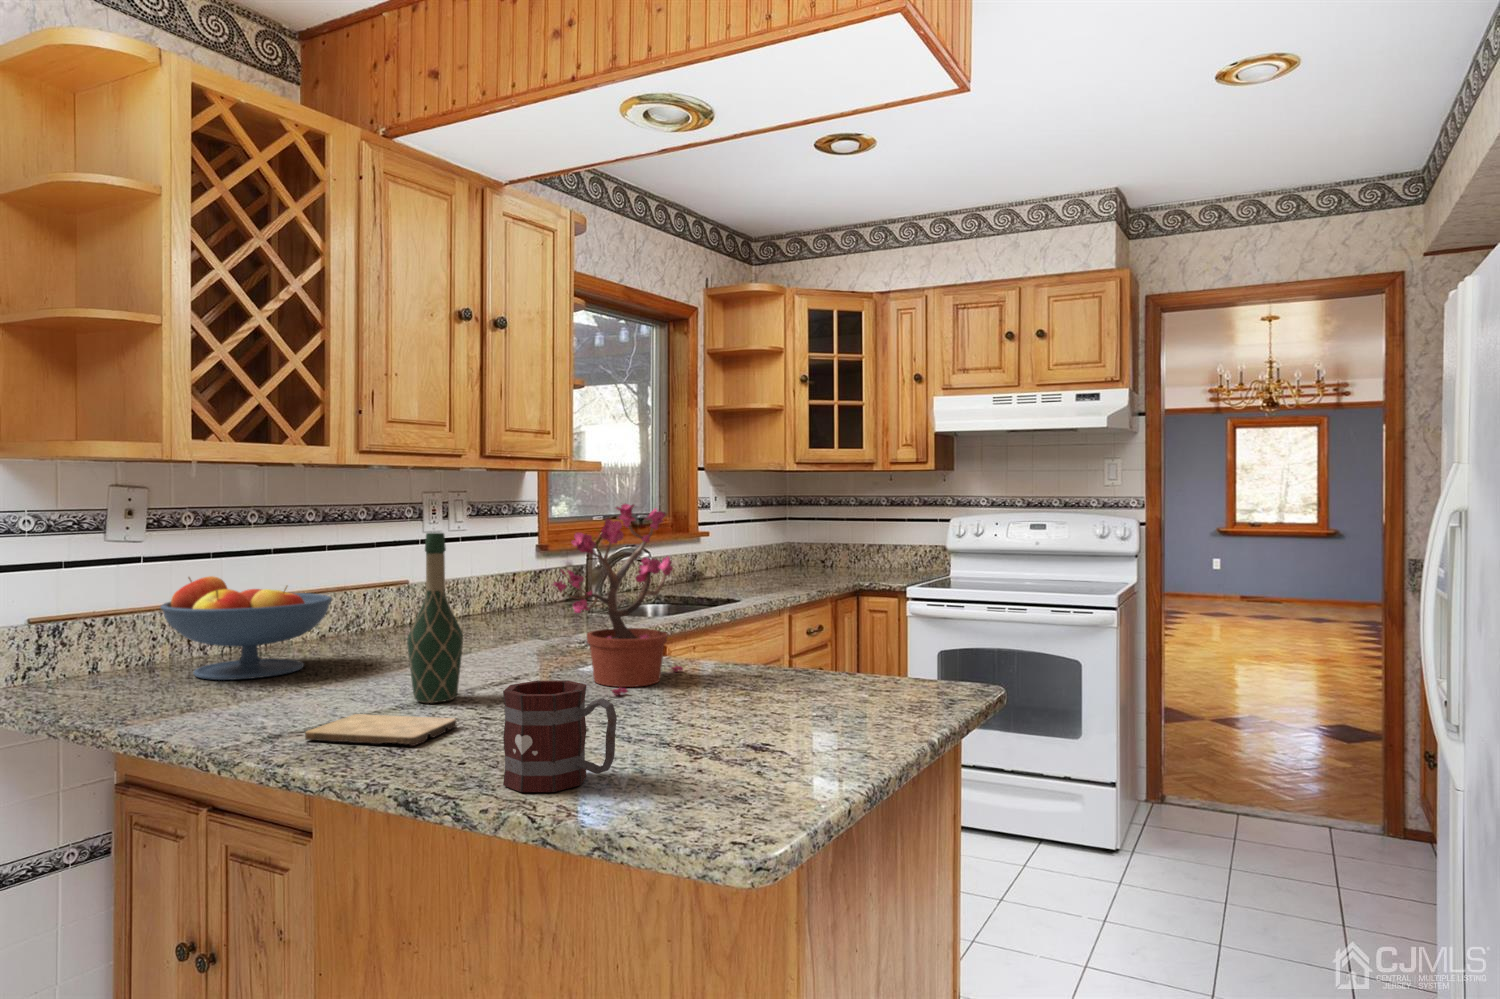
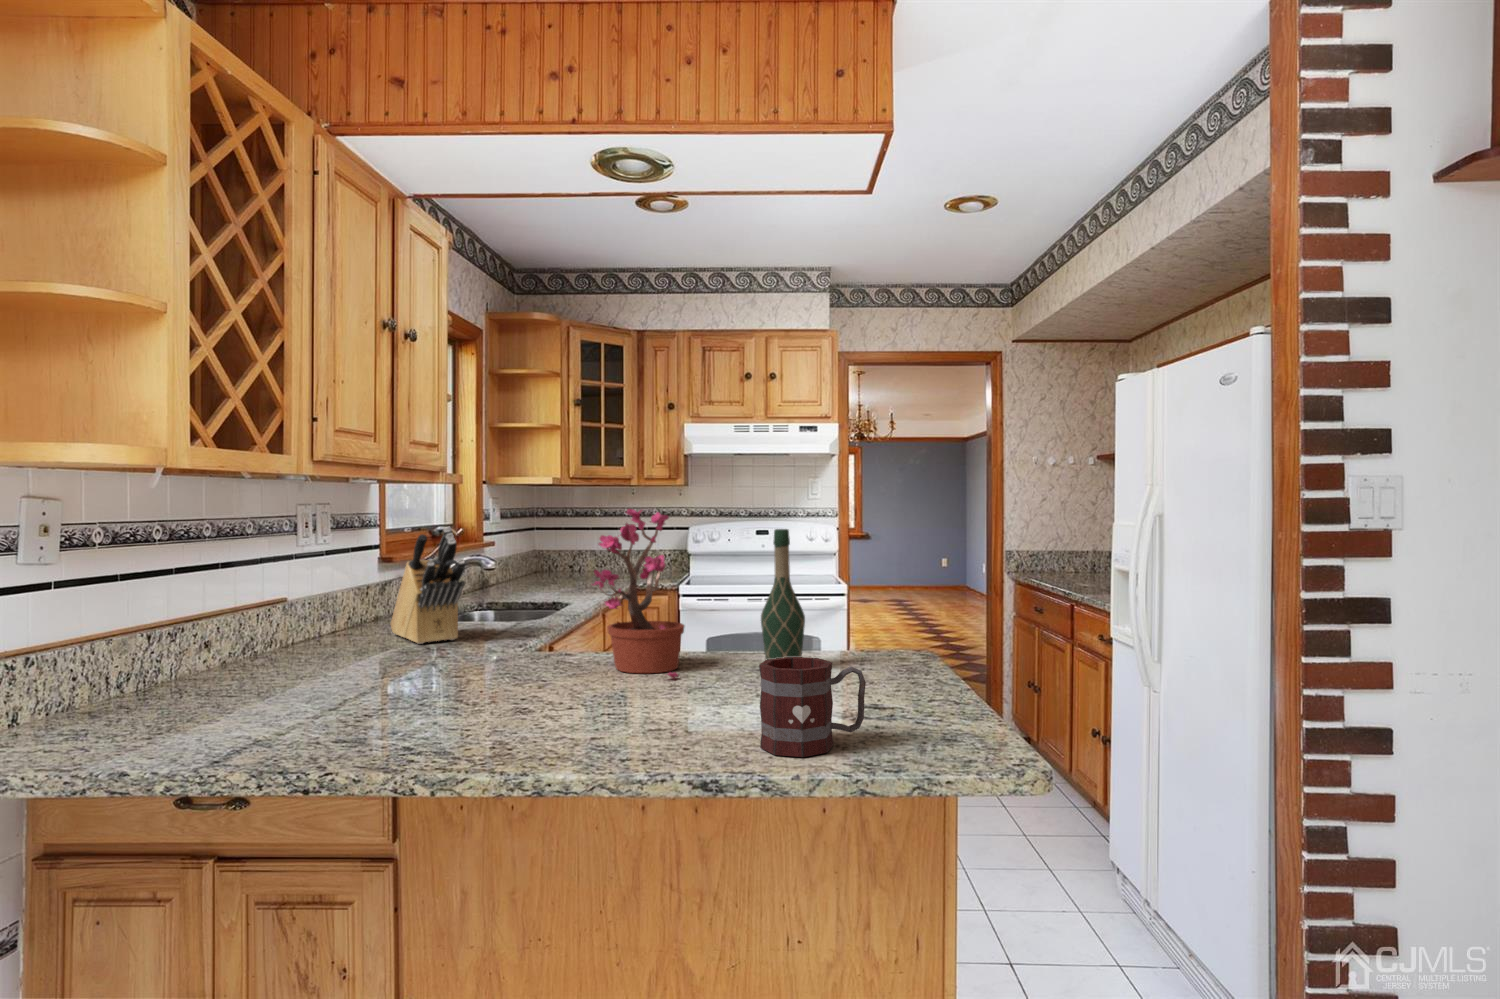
knife block: none [497,517,543,635] -> present [391,527,465,644]
wine bottle: present [407,533,463,703] -> present [761,529,805,659]
fruit bowl: present [160,576,332,680] -> none [114,599,318,716]
cutting board: present [305,714,457,746] -> none [483,712,610,750]

